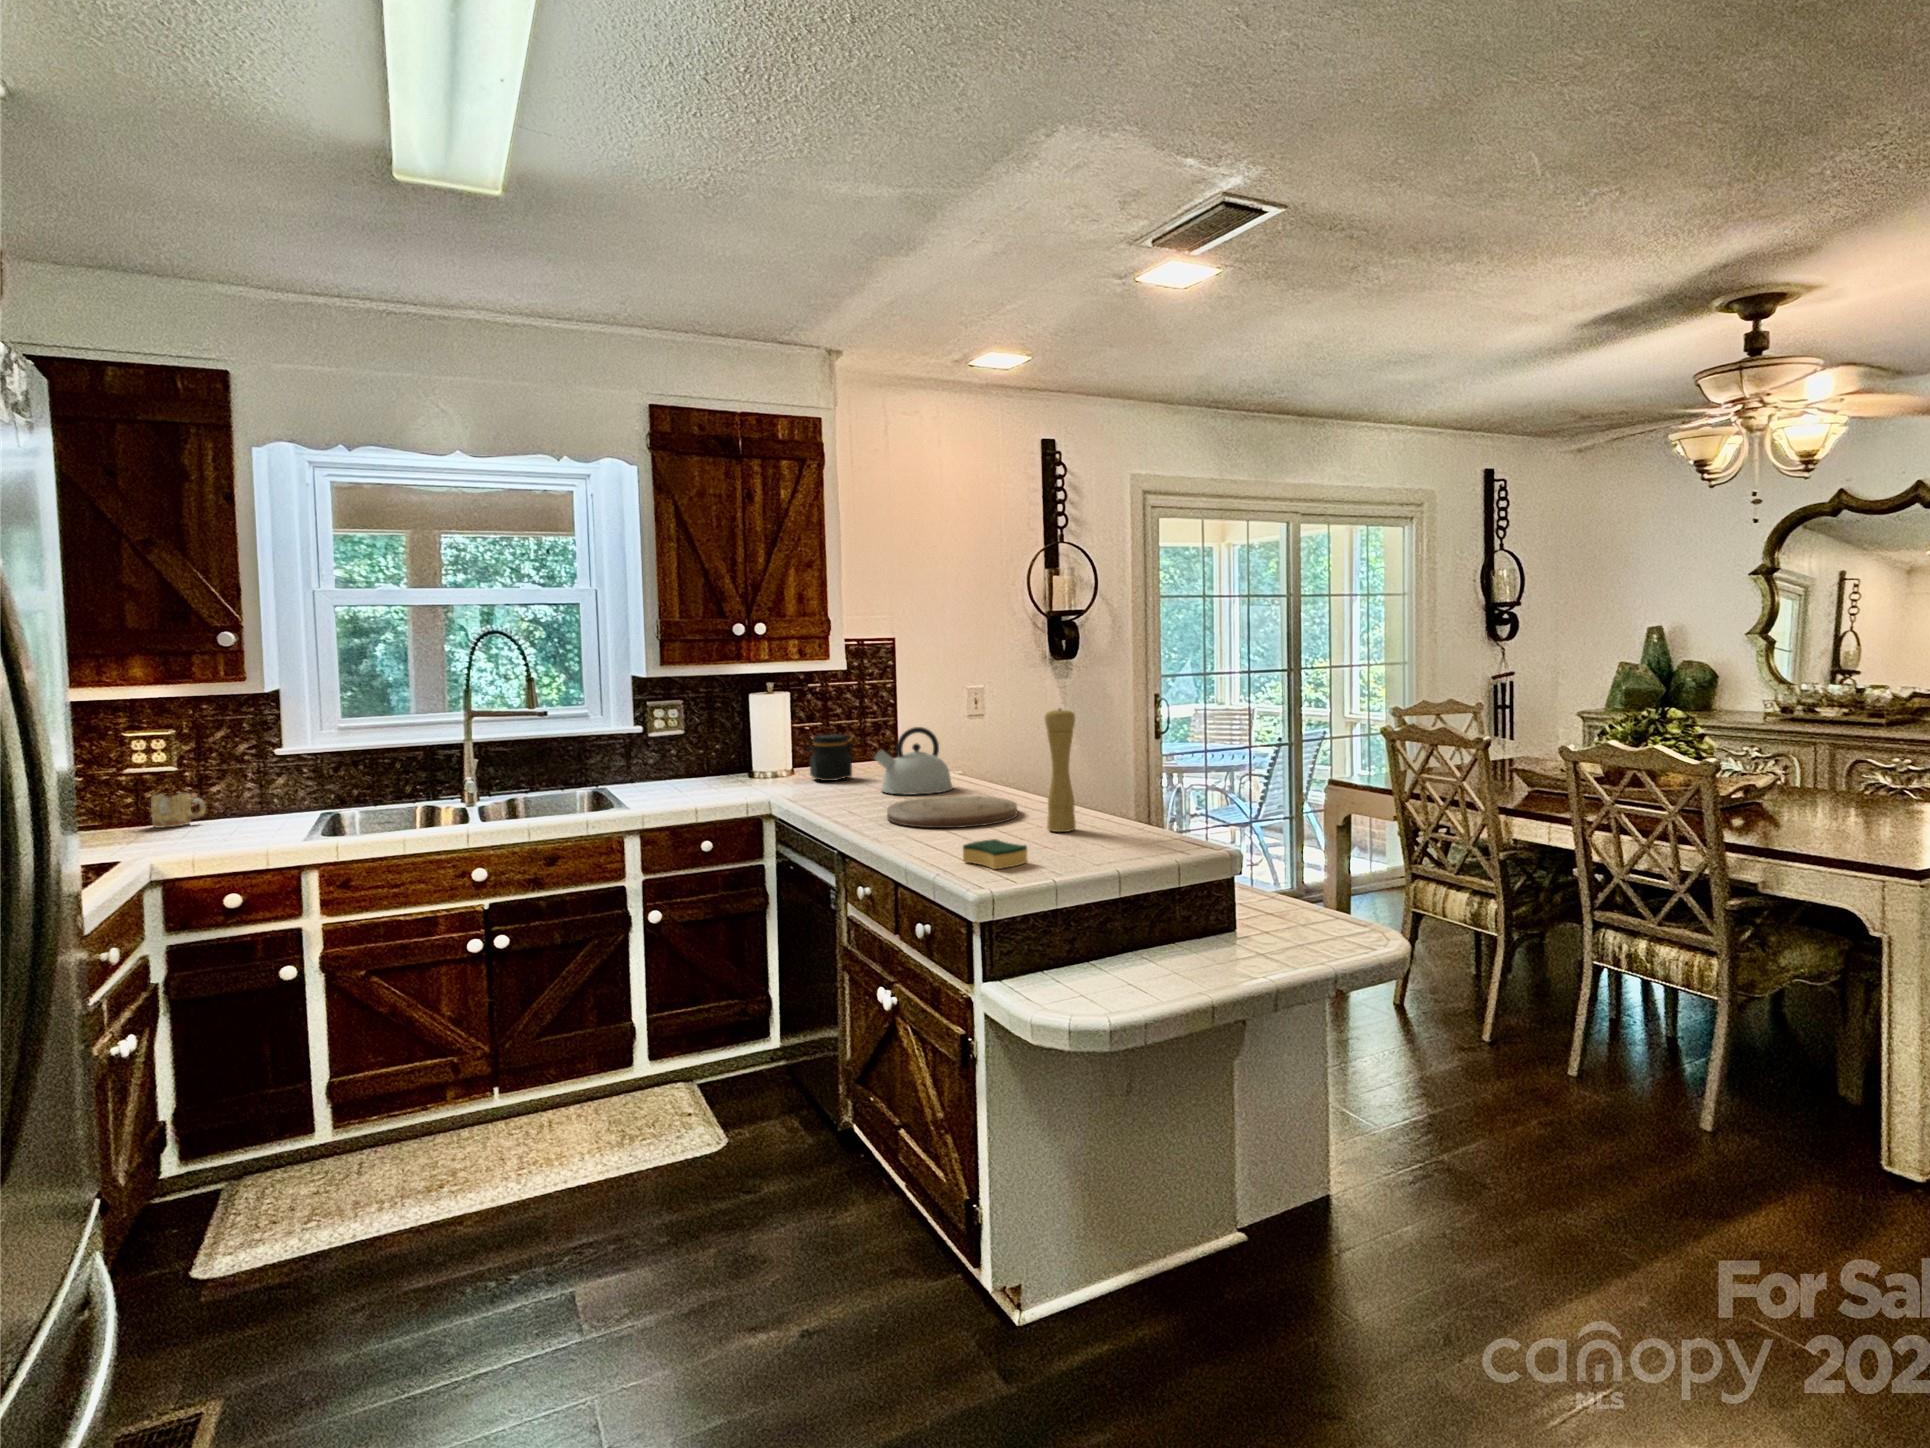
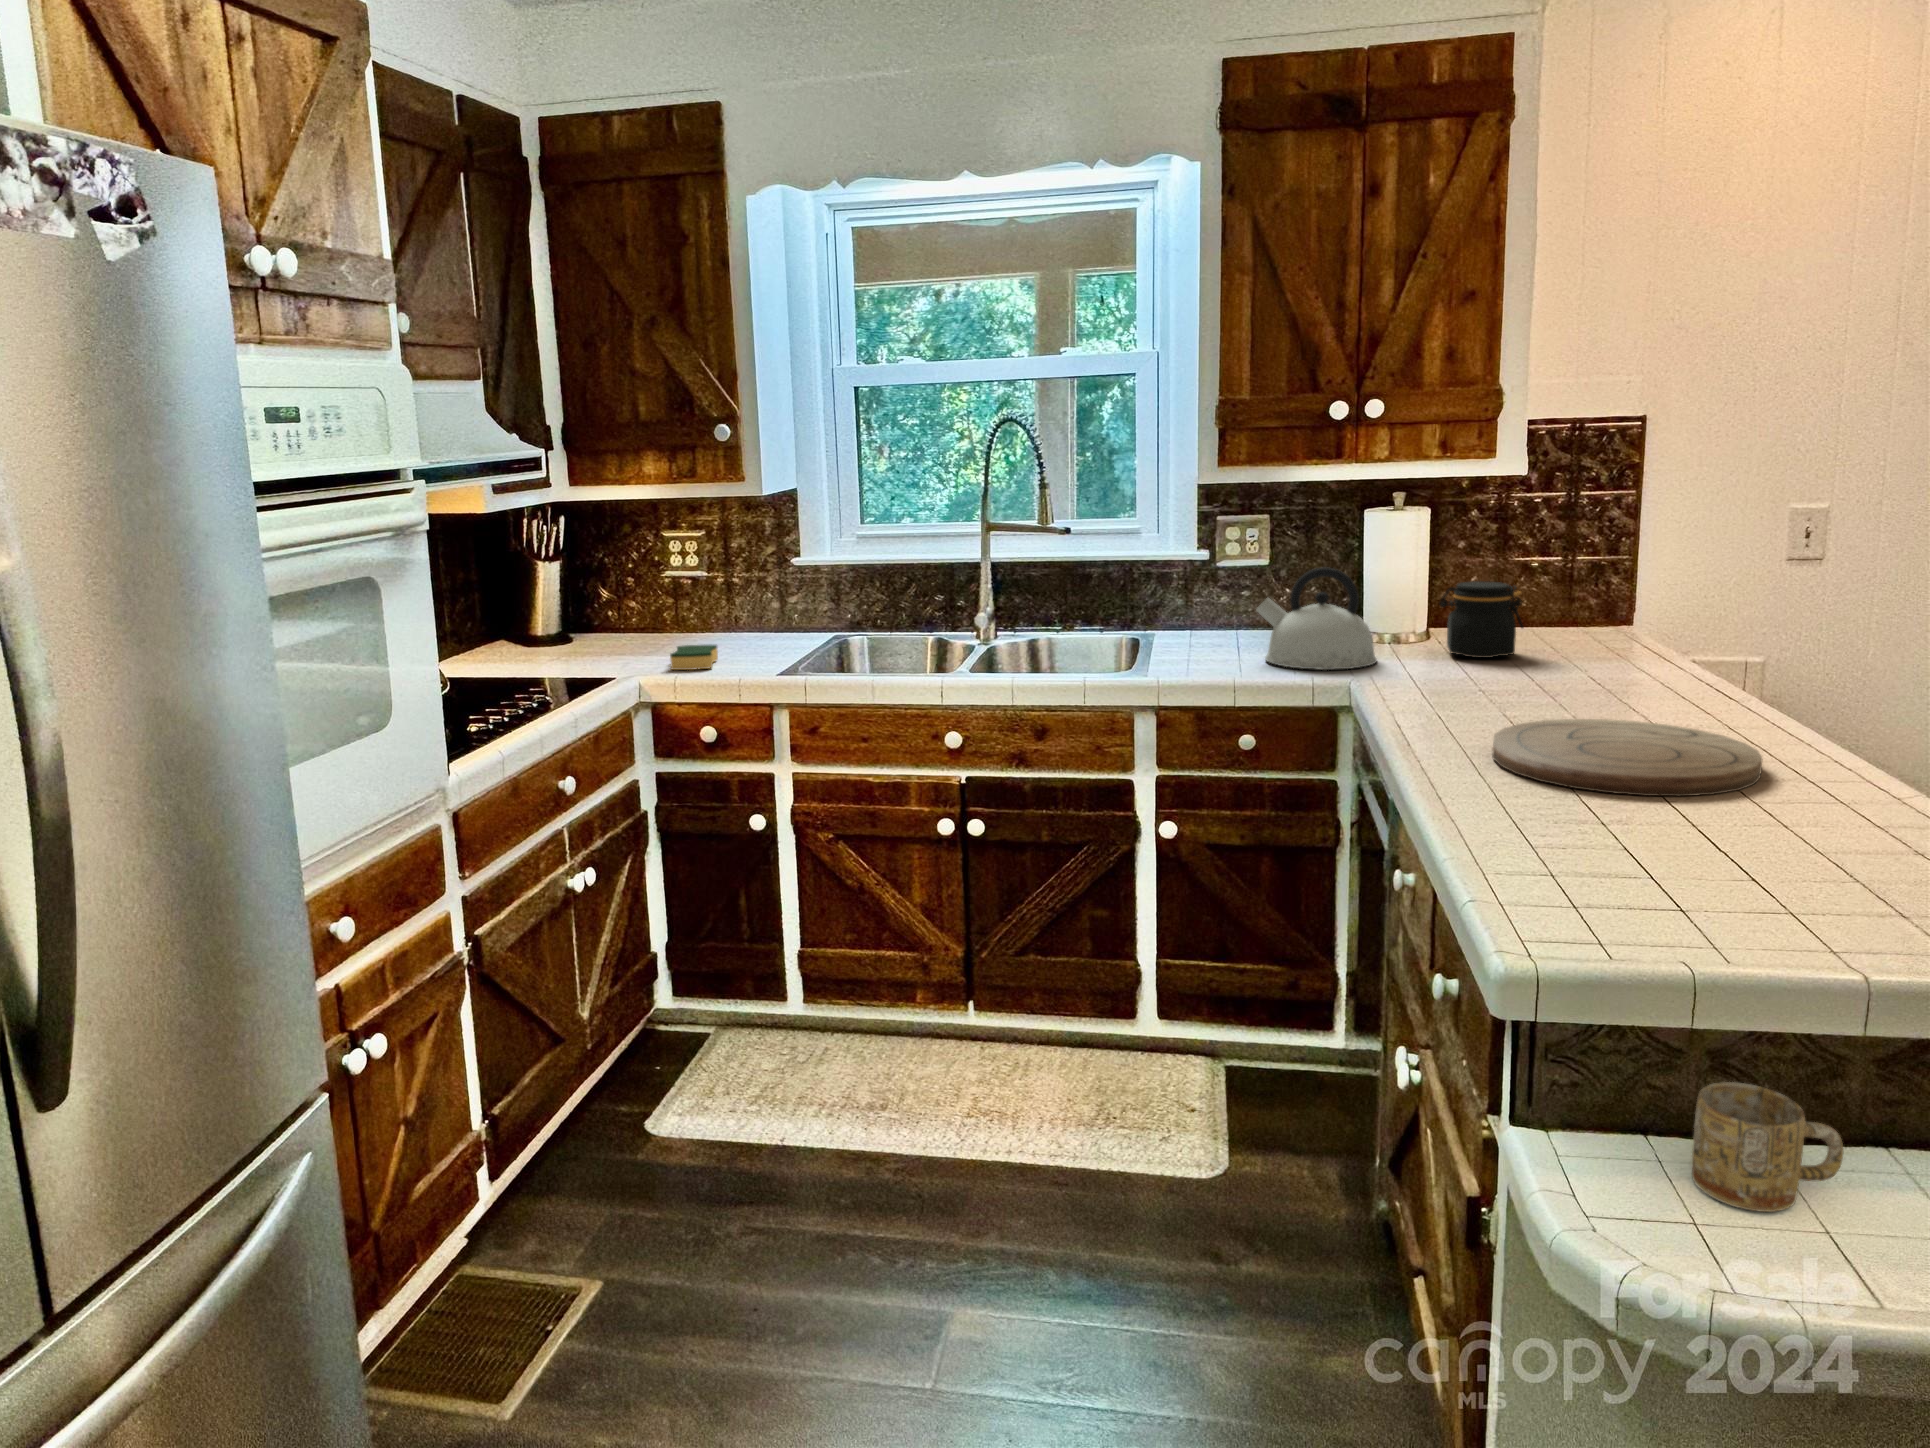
pepper mill: present [1045,708,1076,832] -> none [1789,589,1886,844]
kettle: present [874,727,953,795] -> present [1257,567,1377,670]
mug: present [151,793,206,828] -> present [1692,1082,1843,1212]
sponge: present [963,839,1027,869] -> present [670,645,718,670]

